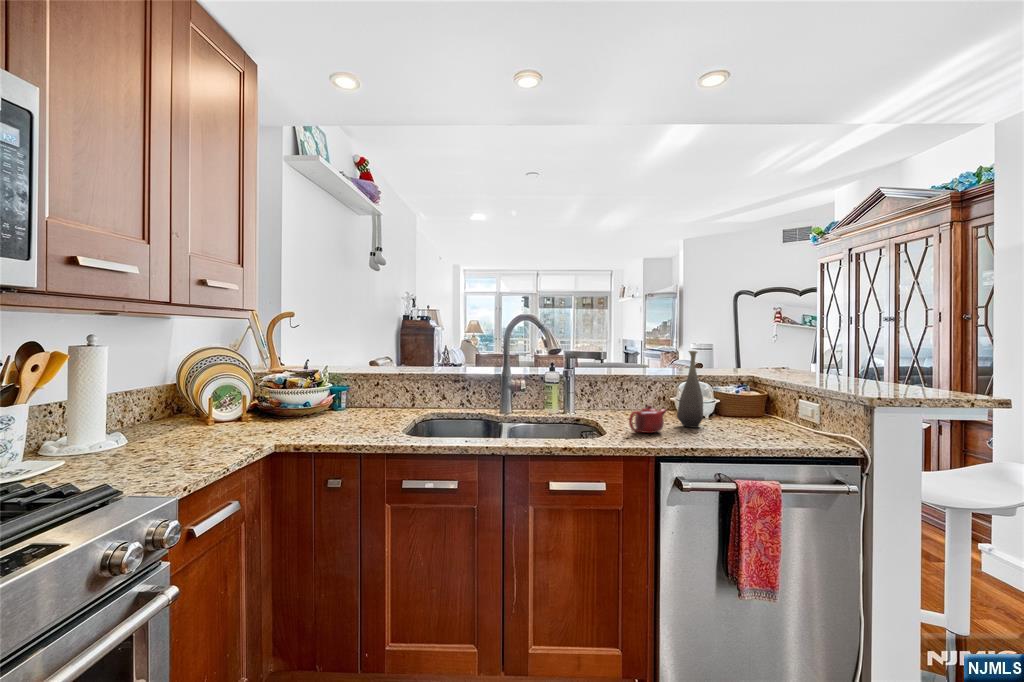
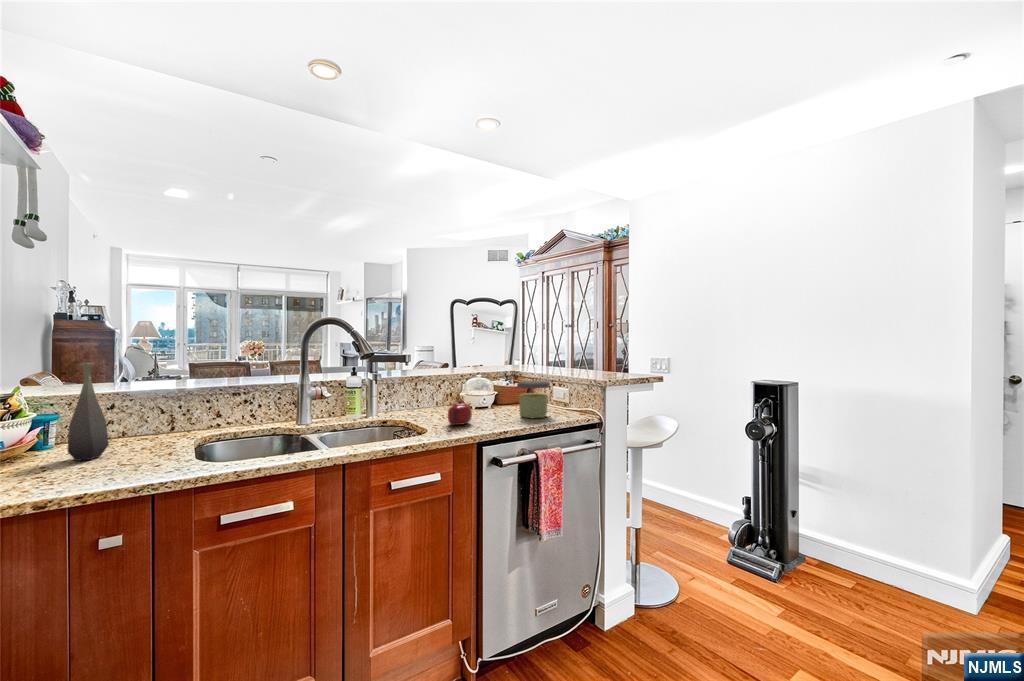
bottle: present [677,351,703,428] -> present [68,362,109,461]
jar: none [729,389,779,439] -> present [517,380,550,418]

